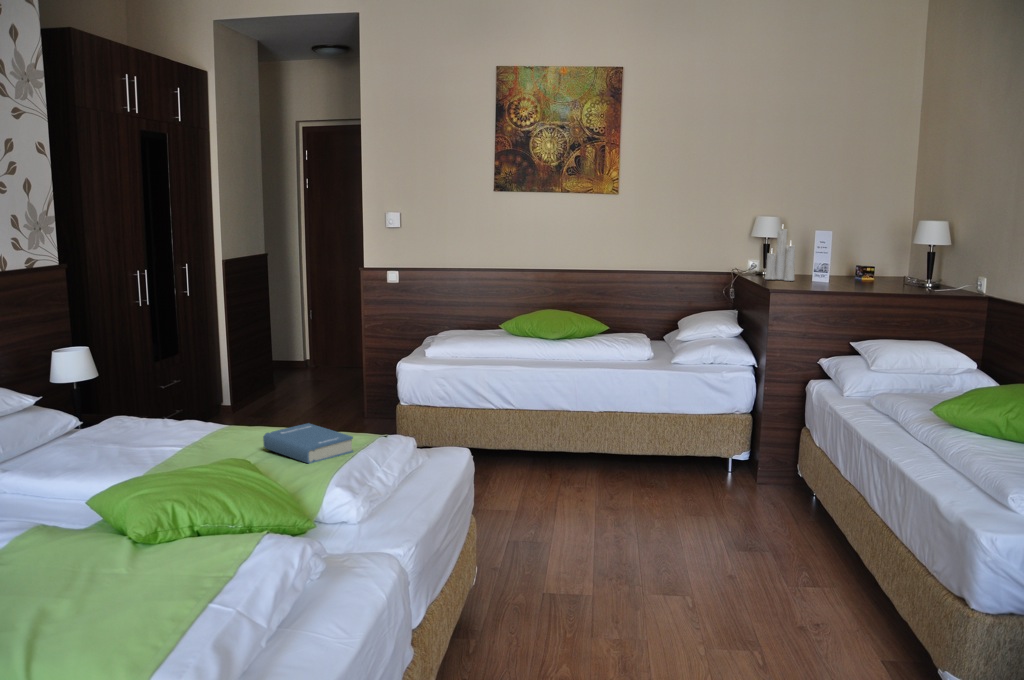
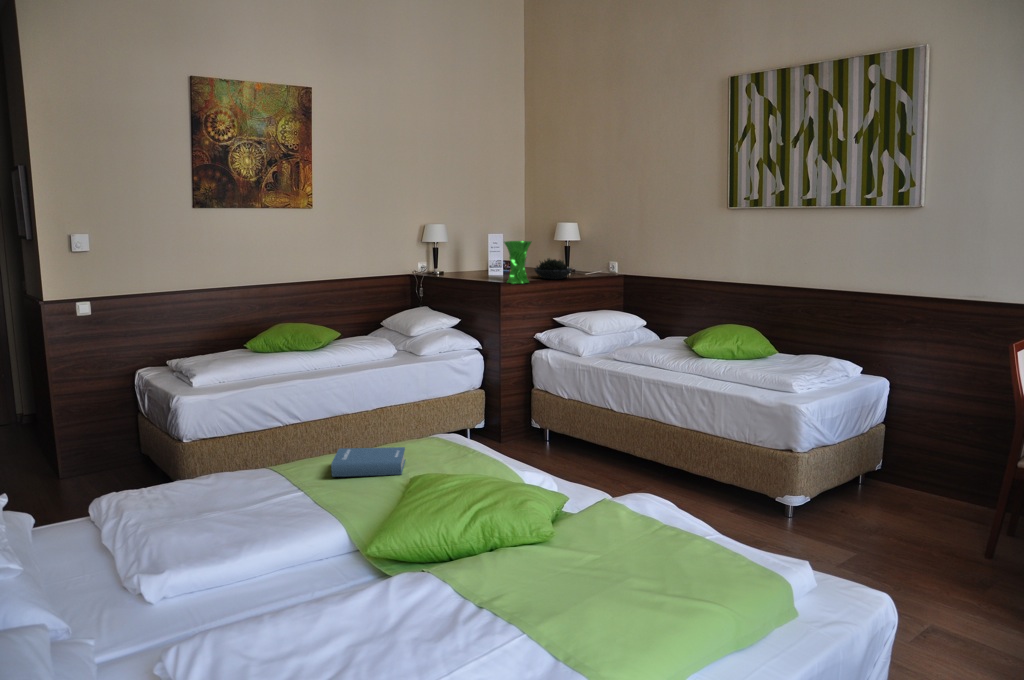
candle: present [765,227,795,281] -> none [459,227,482,278]
vase: none [802,236,838,290] -> present [504,241,532,284]
succulent plant: none [856,262,913,290] -> present [534,258,572,279]

